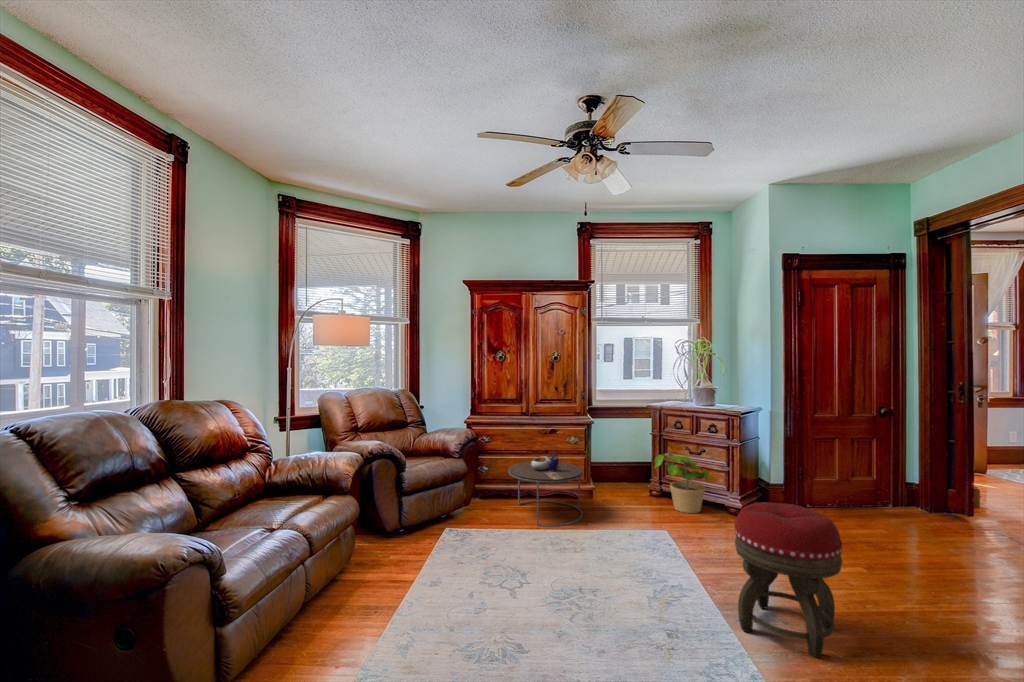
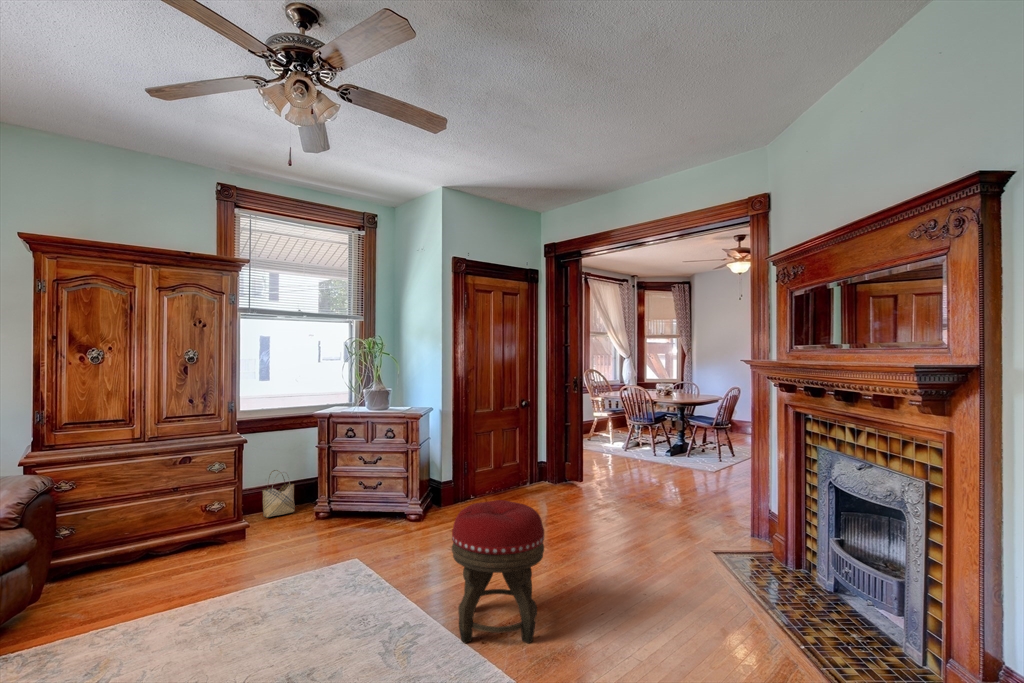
woven basket: none [609,449,635,486] -> present [262,470,295,517]
potted plant: present [655,453,709,513] -> none [326,467,387,531]
side table: present [508,454,583,527] -> none [115,491,239,599]

